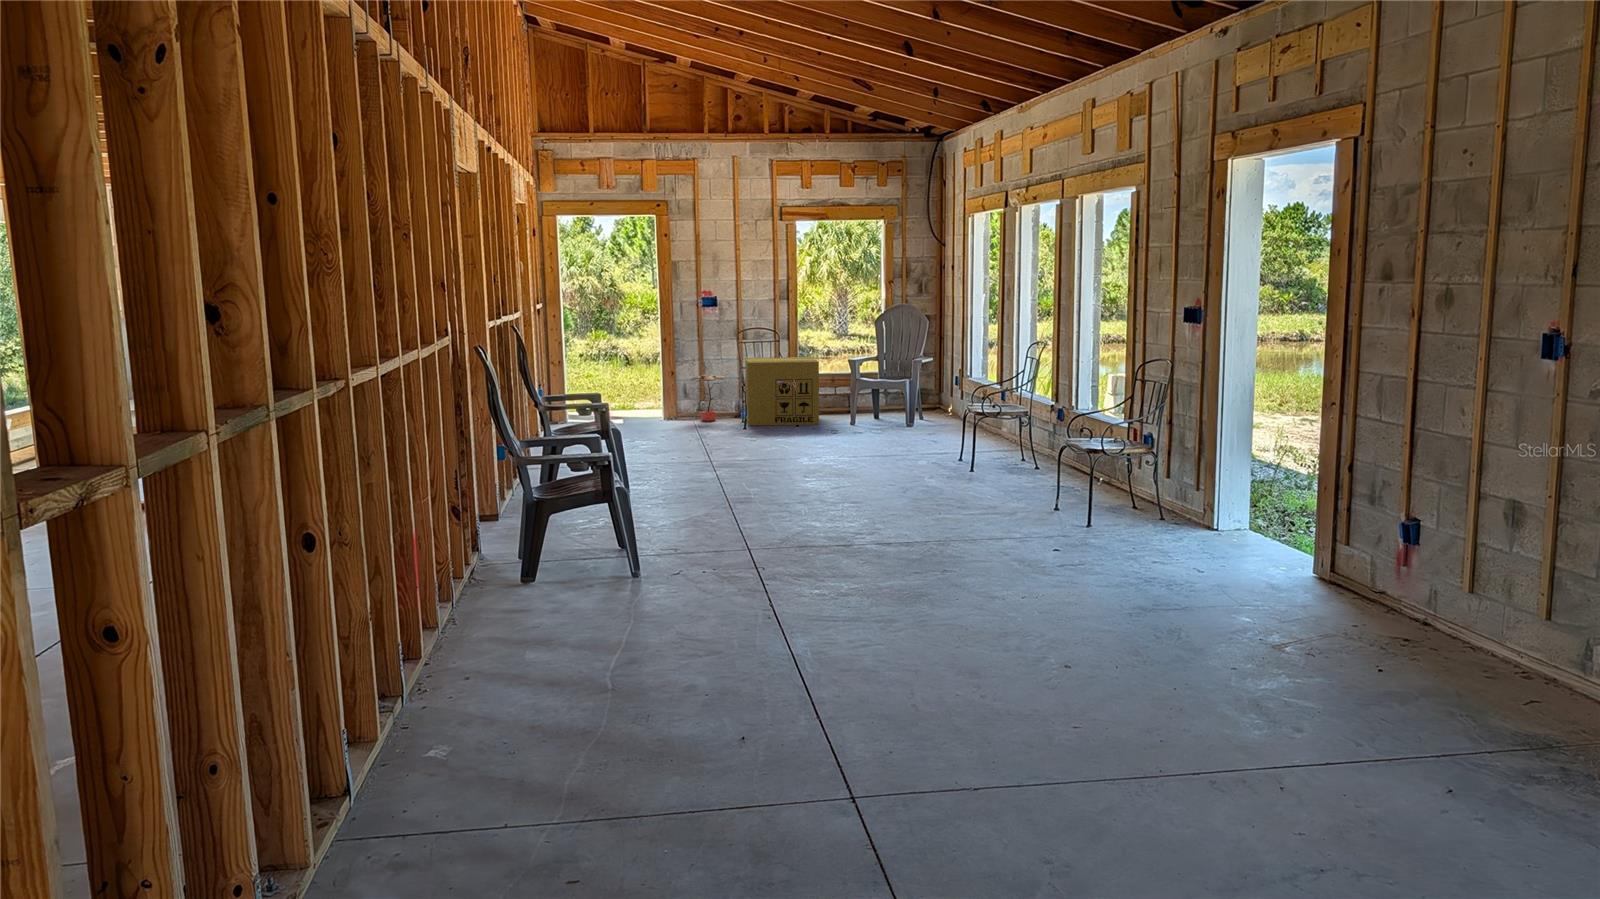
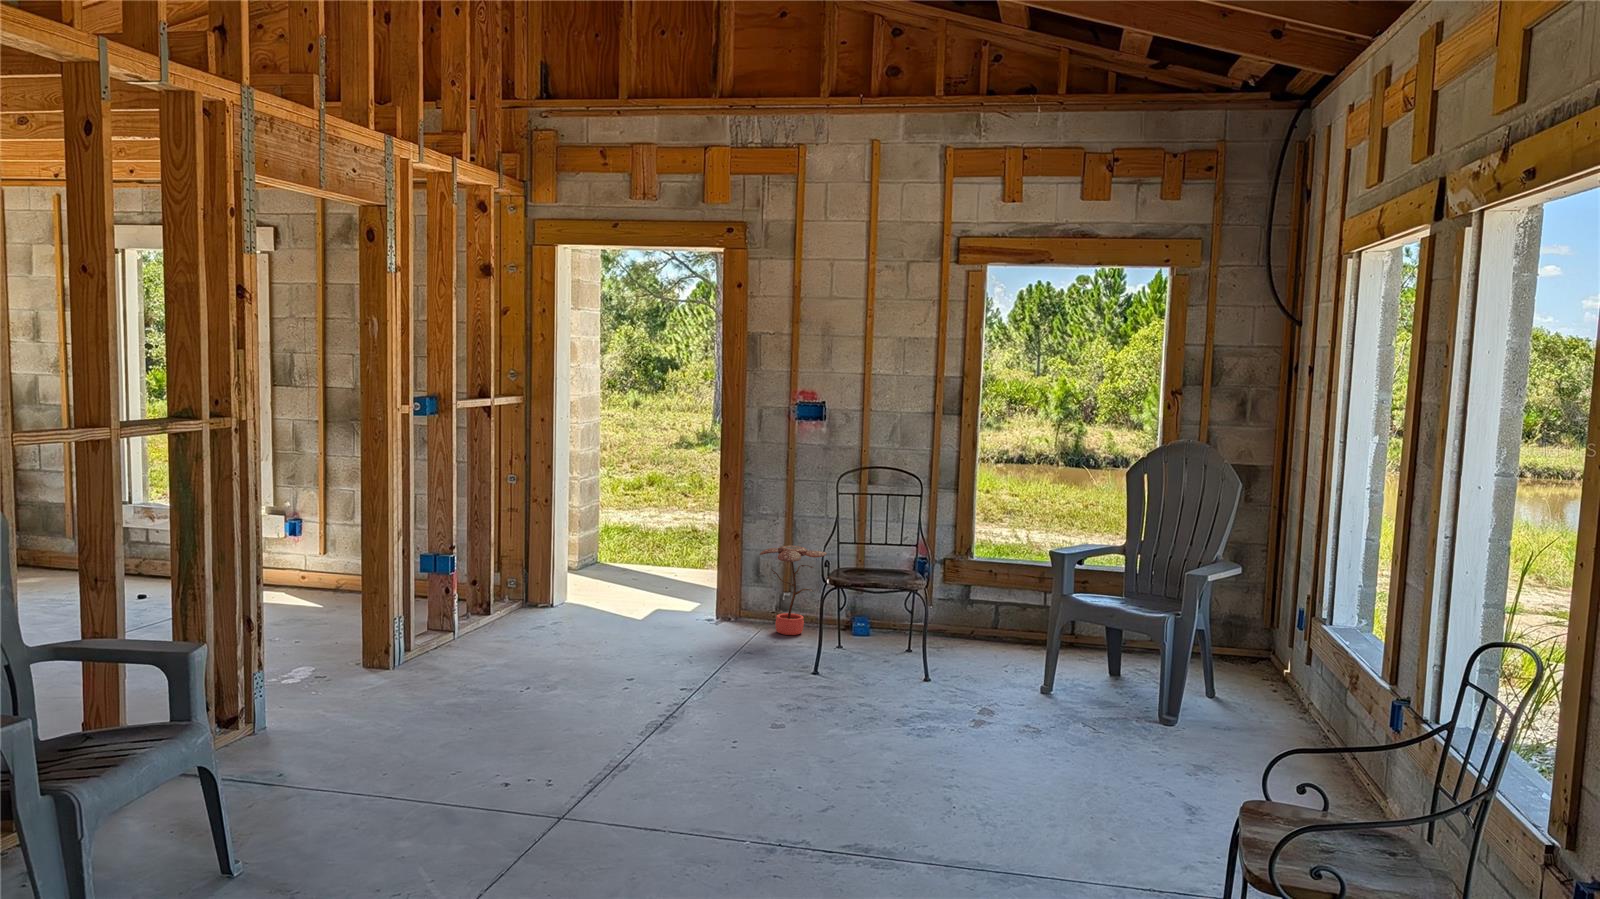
cardboard box: present [745,357,819,426] -> none [838,520,1000,678]

